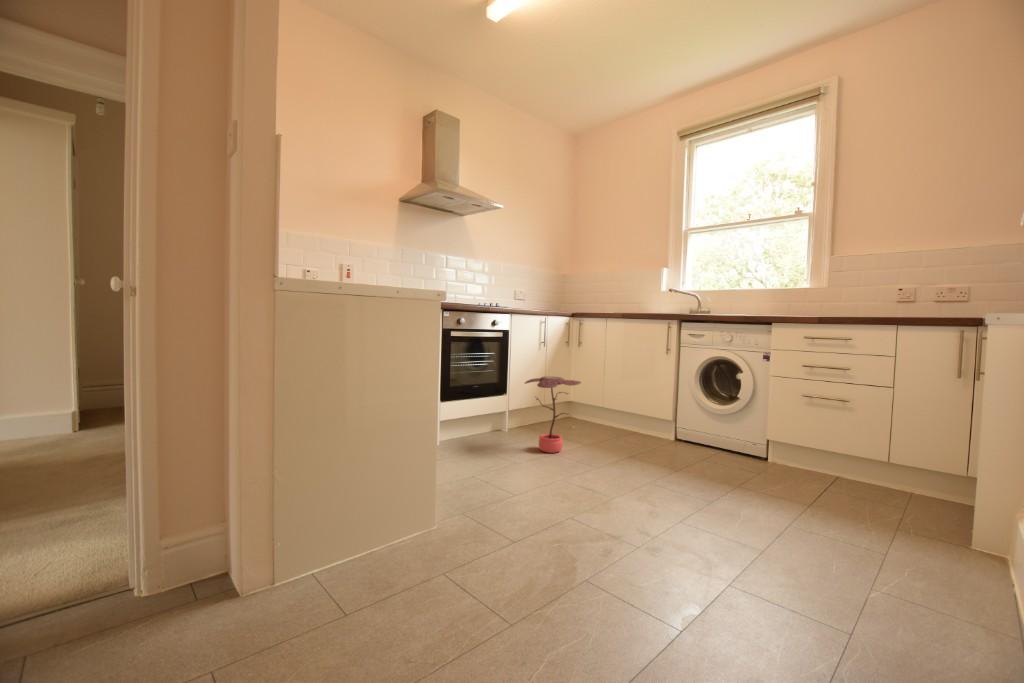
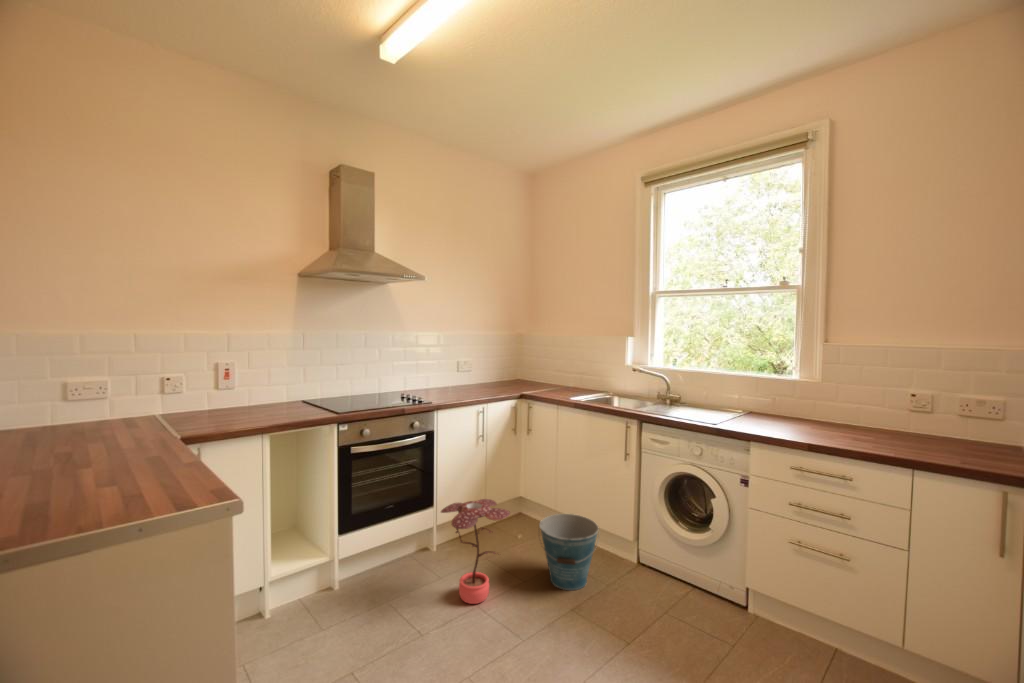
bucket: none [599,398,649,449] -> present [539,514,599,590]

